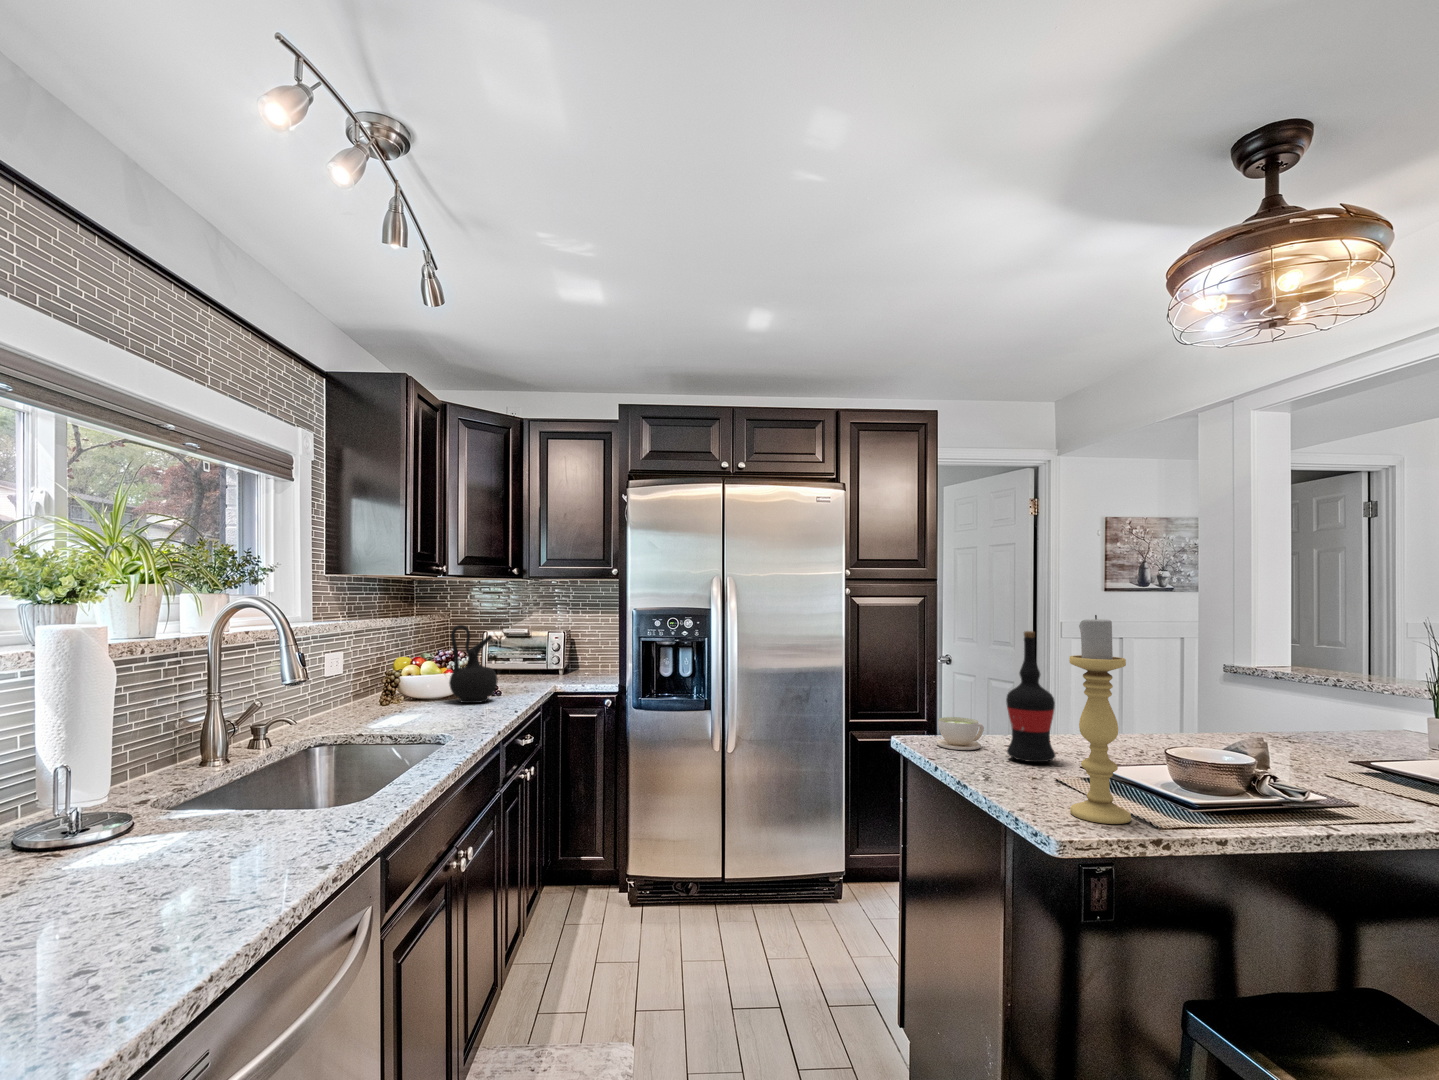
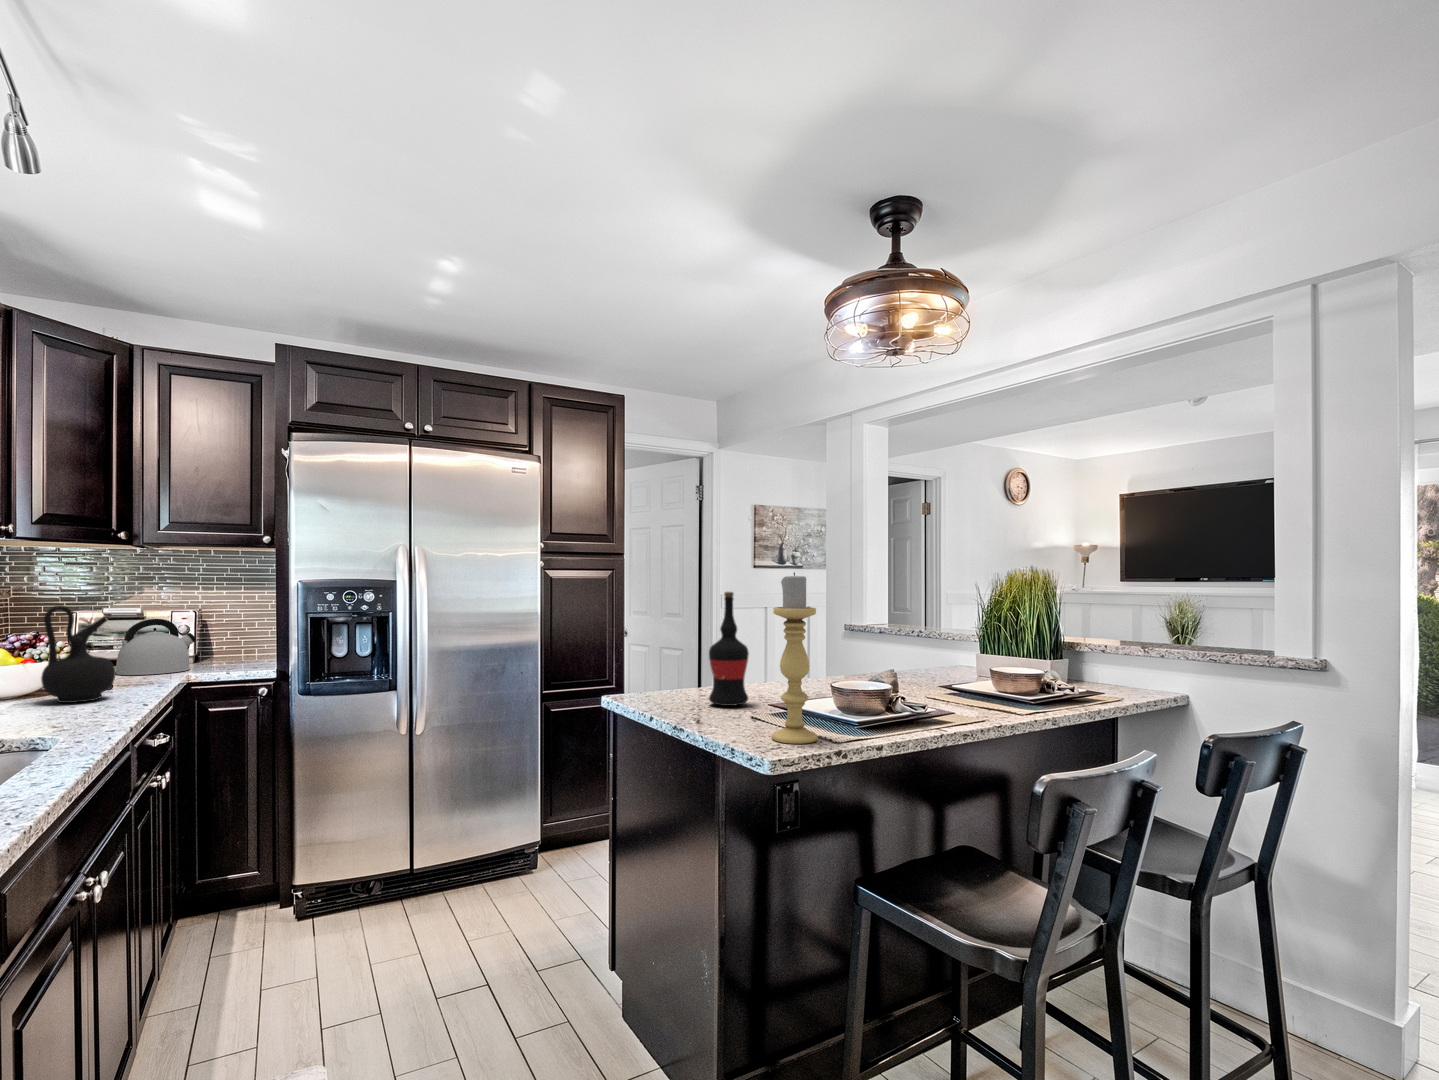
kettle: none [507,636,563,682] -> present [115,619,196,675]
coffee cup: present [937,717,984,750] -> none [646,673,687,702]

